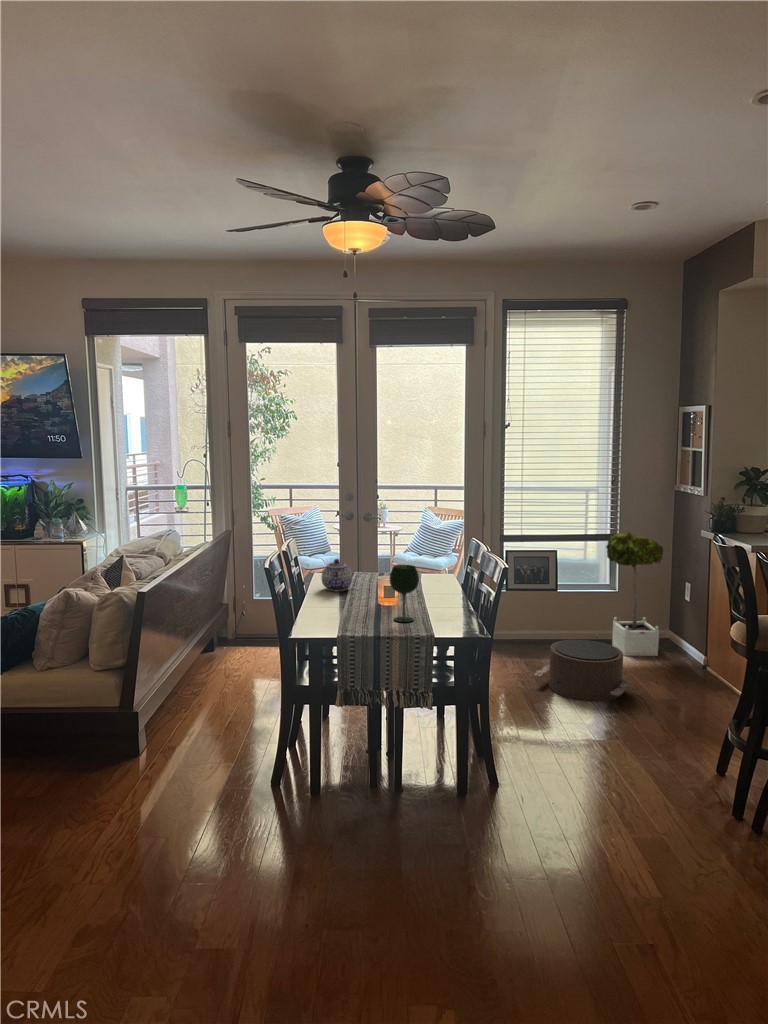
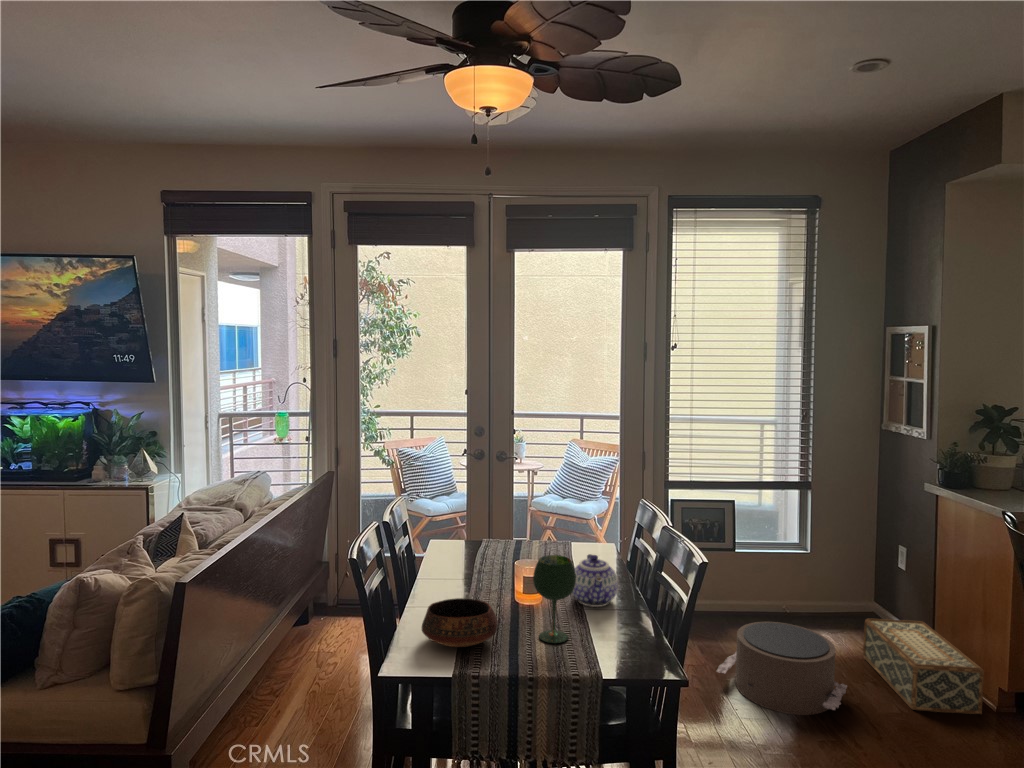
potted tree: present [606,533,663,656] -> none [797,480,871,636]
teapot: present [321,559,352,591] -> present [572,554,618,607]
bowl: none [314,595,365,623] -> present [422,598,498,647]
woven basket: none [651,638,732,700] -> present [863,619,984,714]

